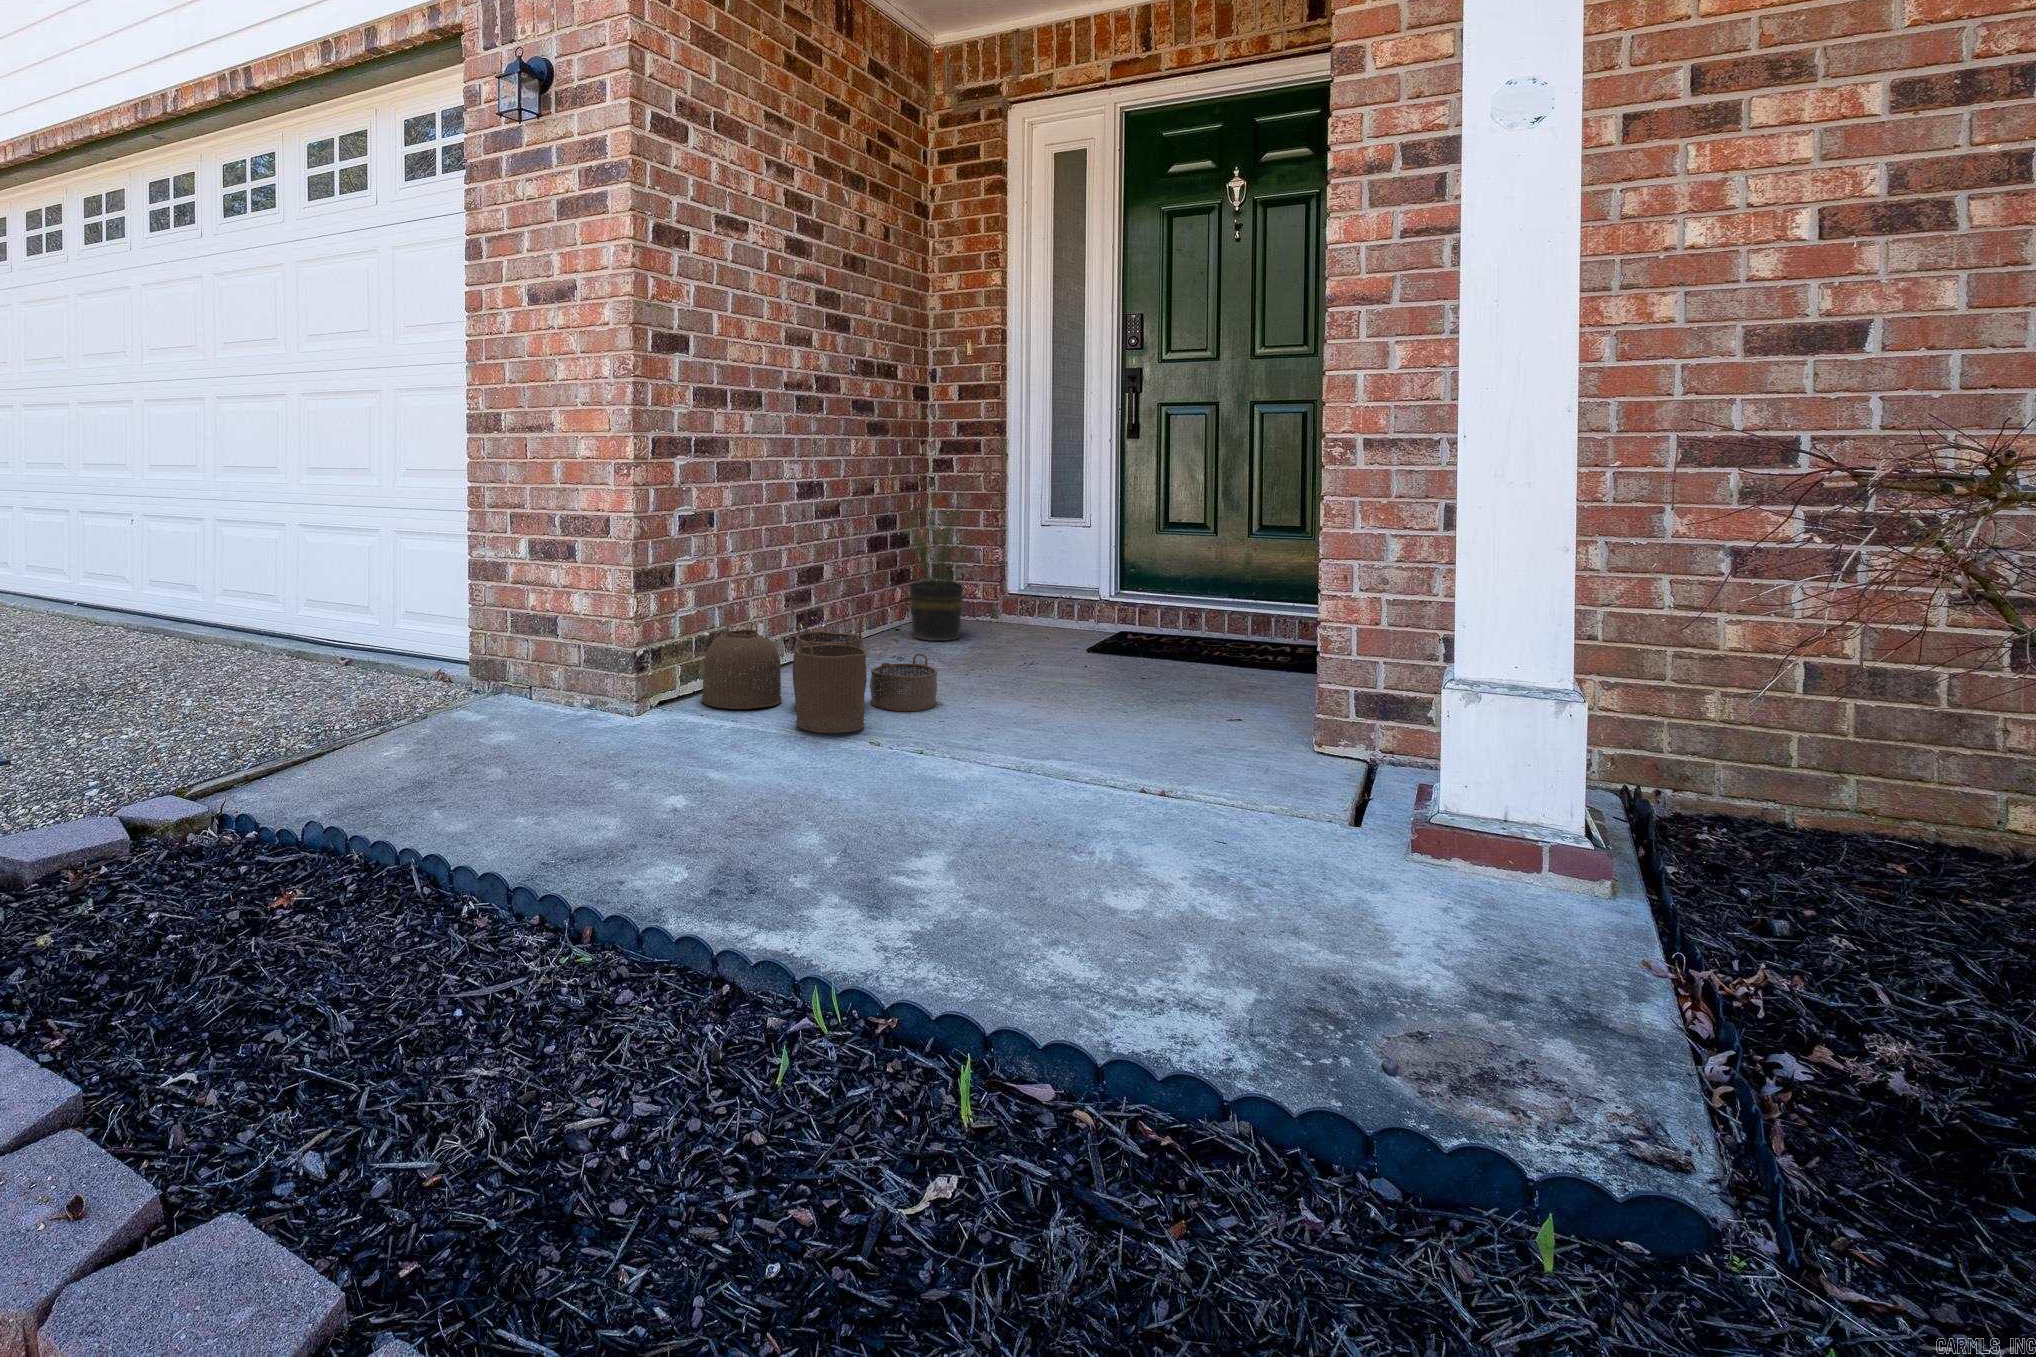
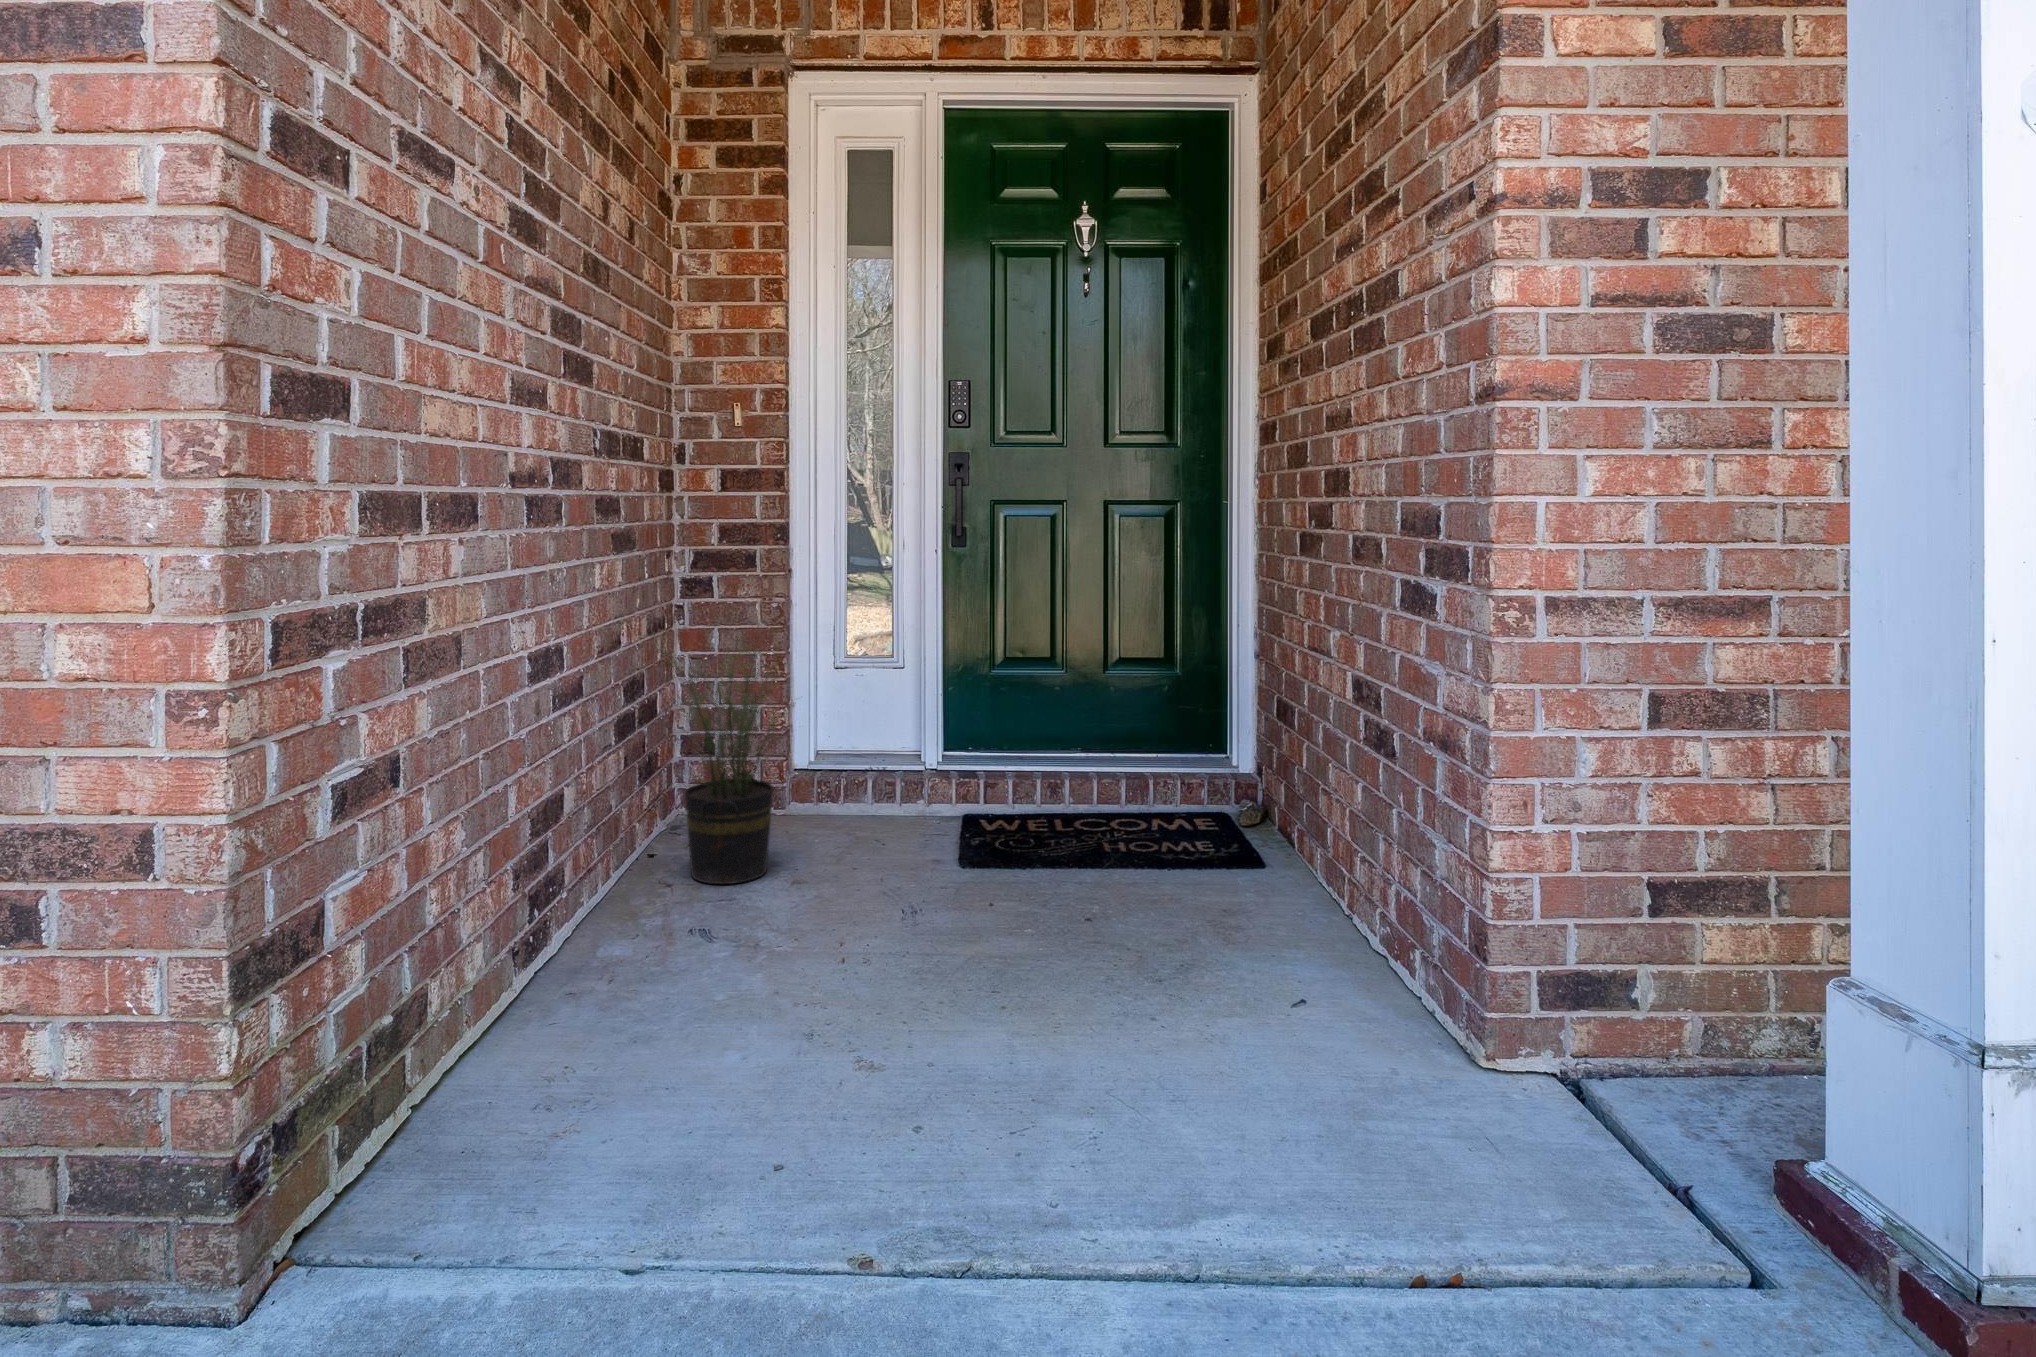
woven basket: present [701,622,937,733] -> none [386,967,871,1250]

